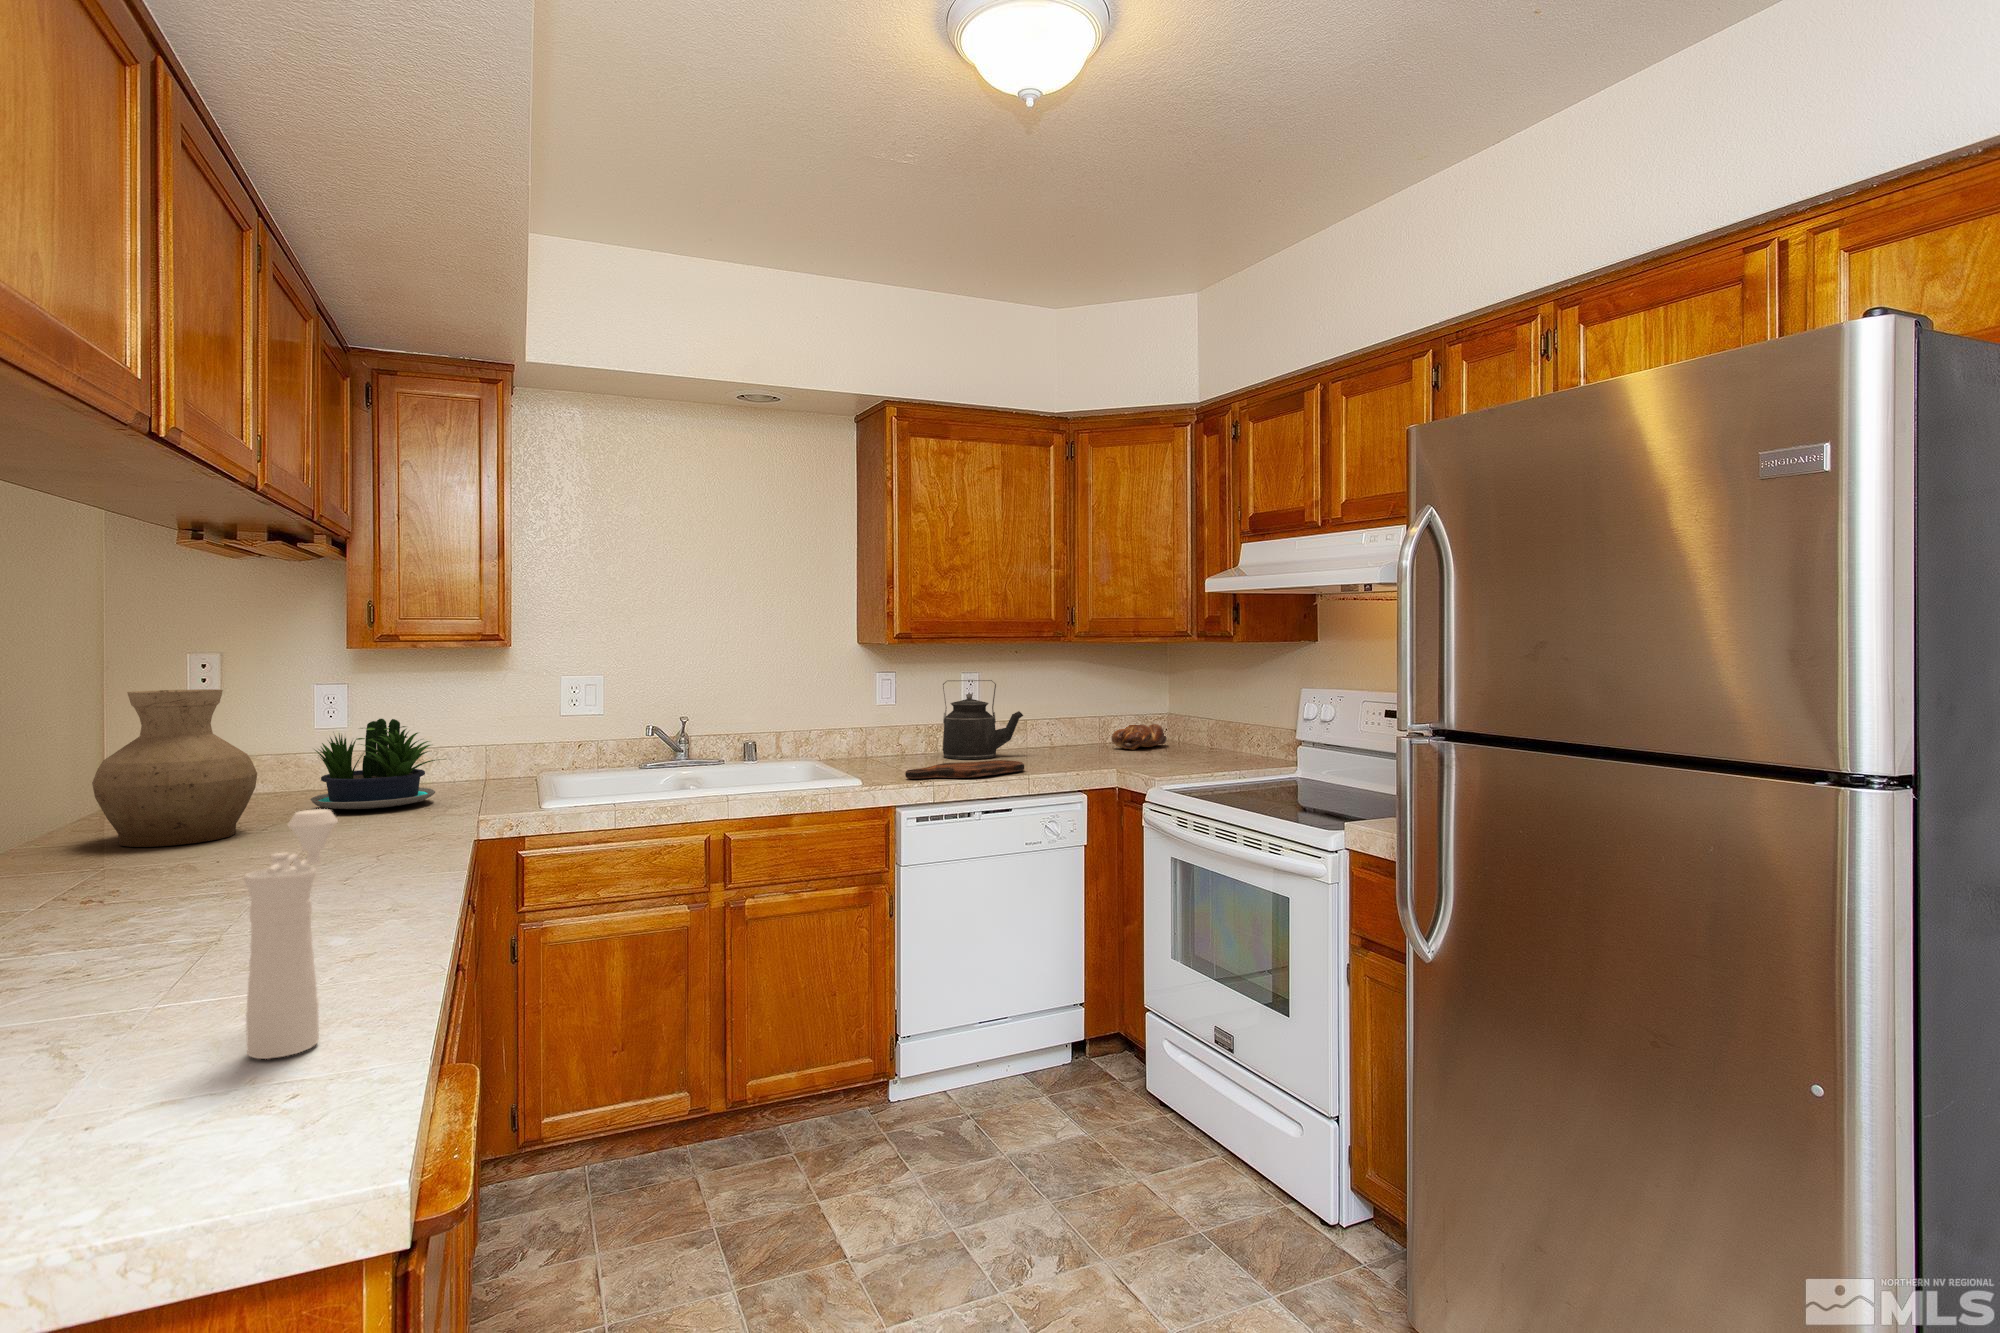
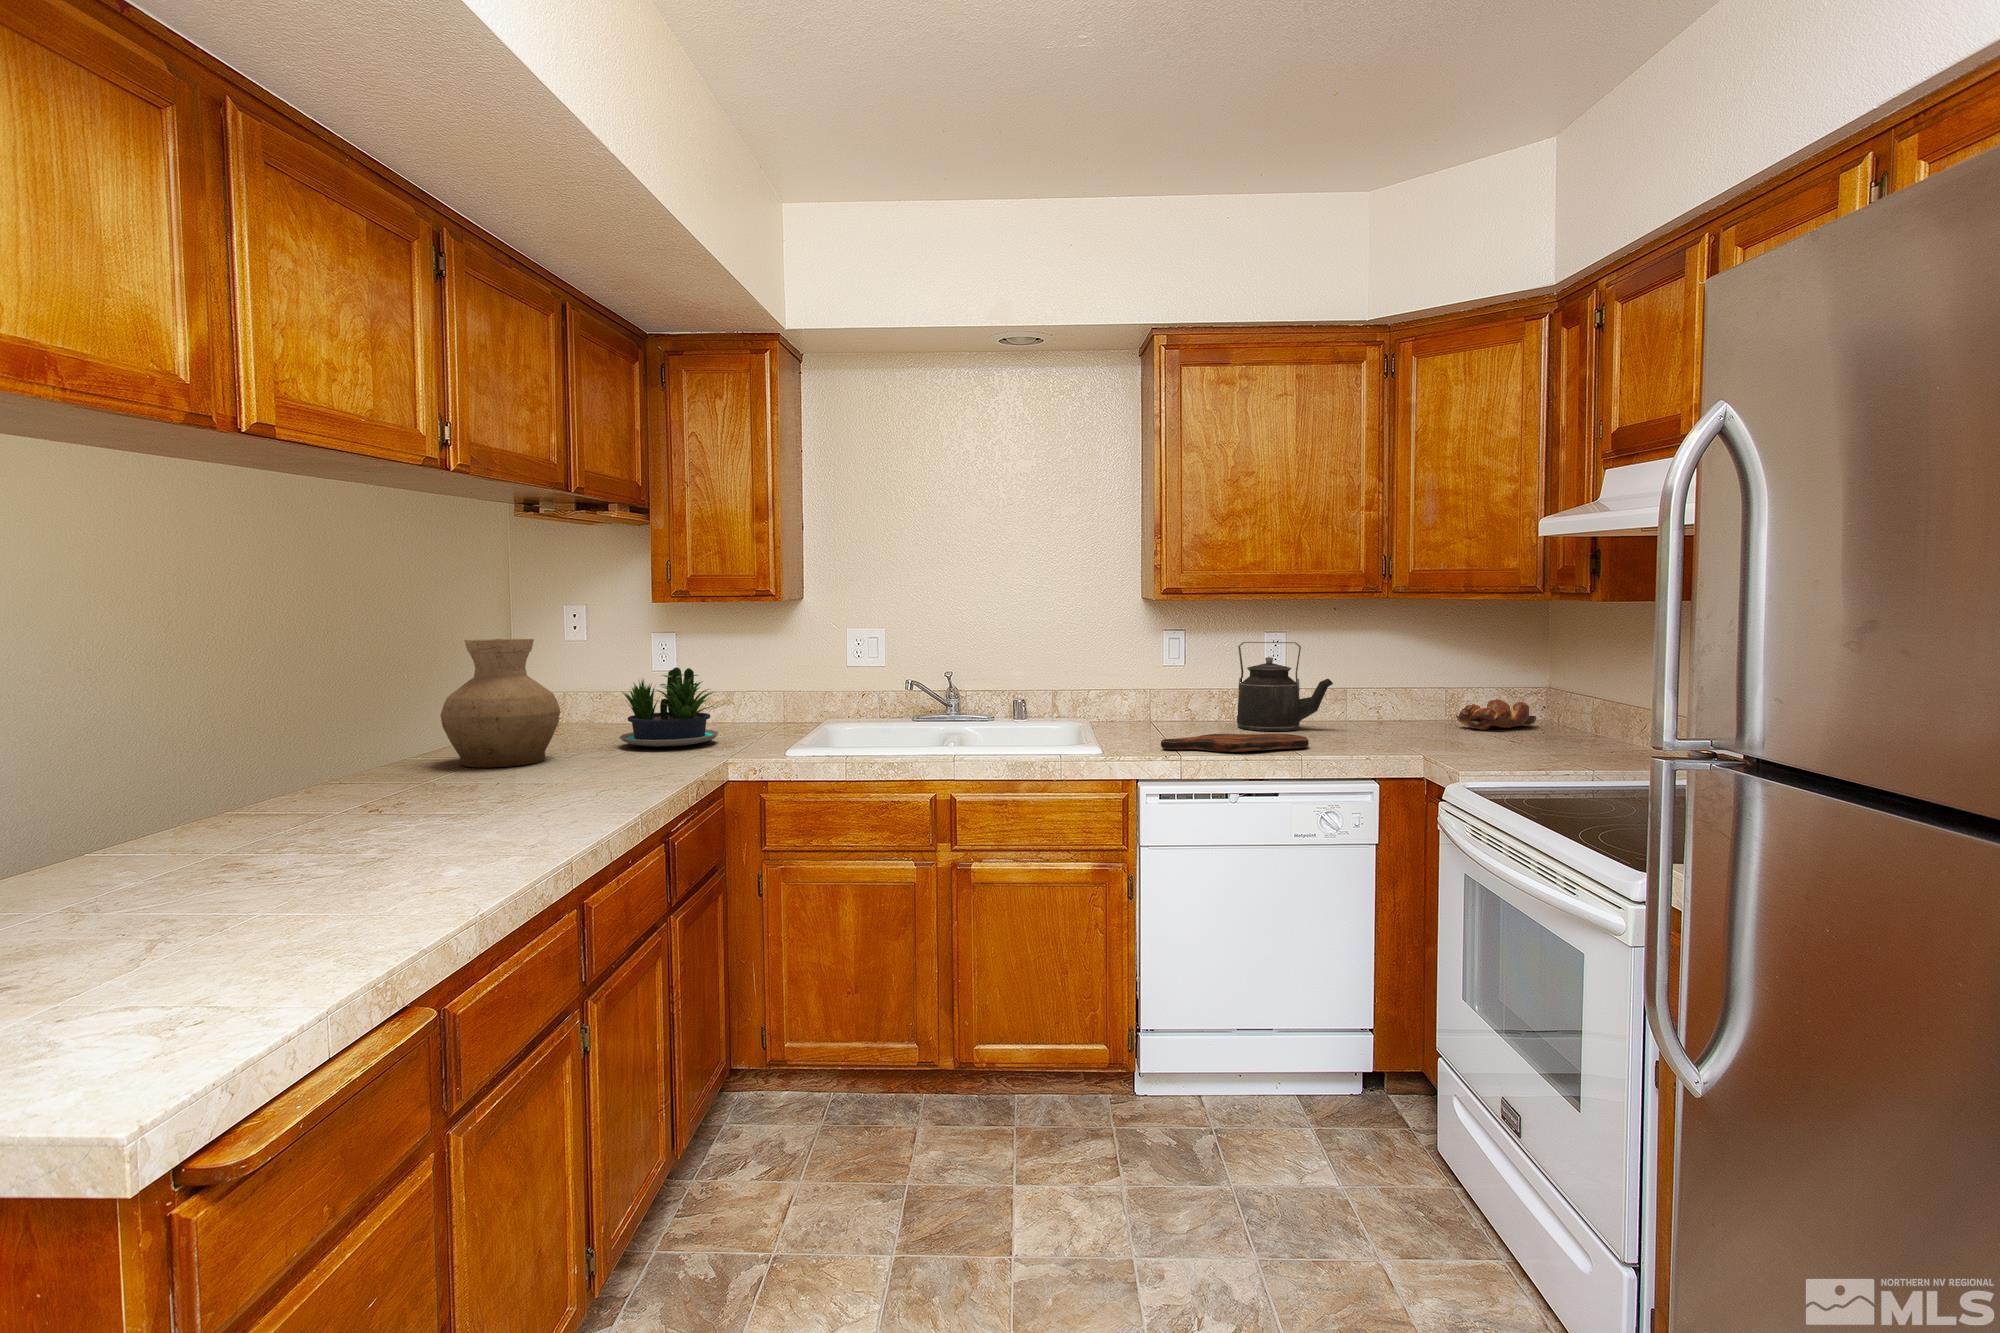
pepper mill: present [243,809,338,1059] -> none [195,747,337,973]

